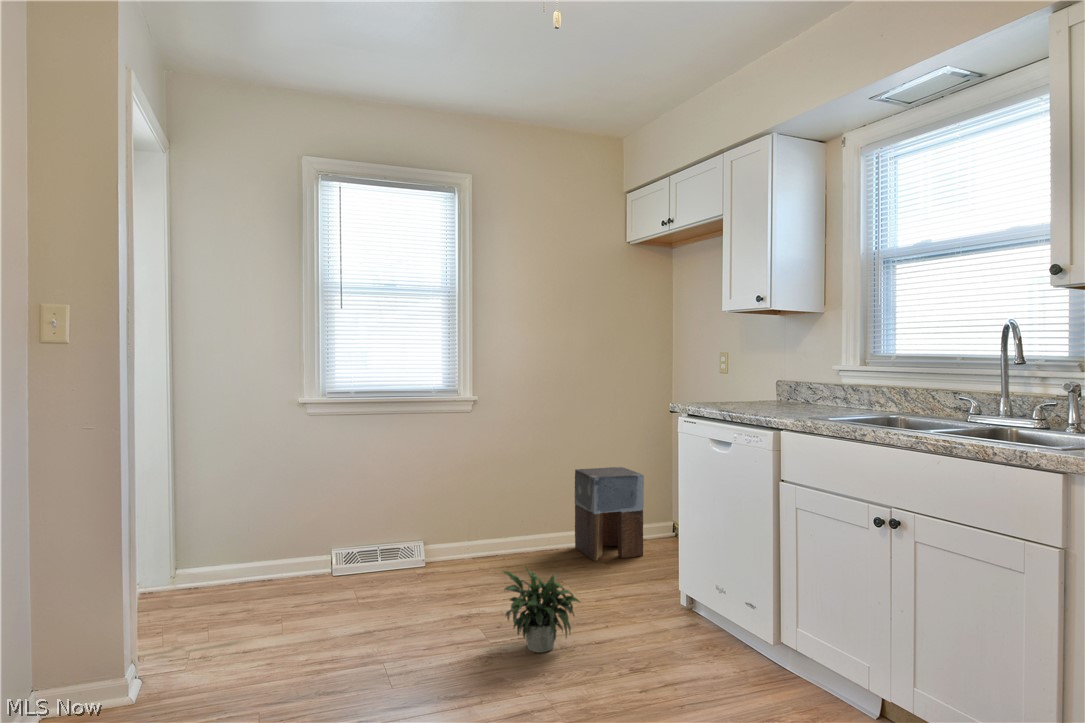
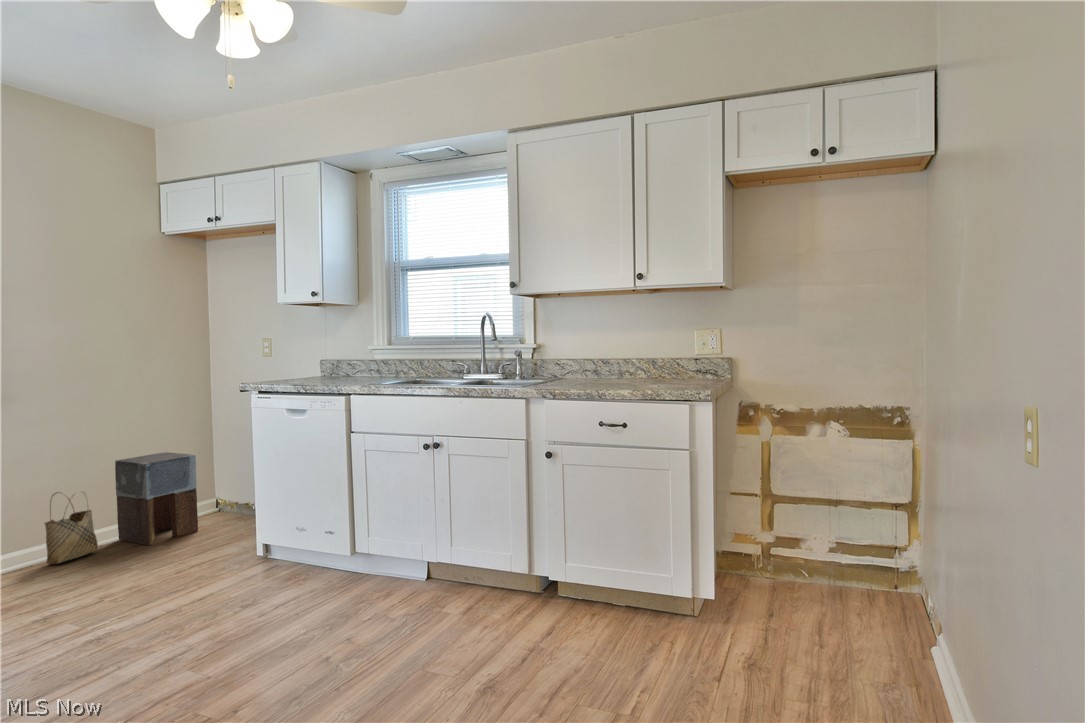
woven basket: none [511,493,553,561] -> present [45,492,98,564]
potted plant: present [500,567,580,652] -> none [78,549,182,624]

